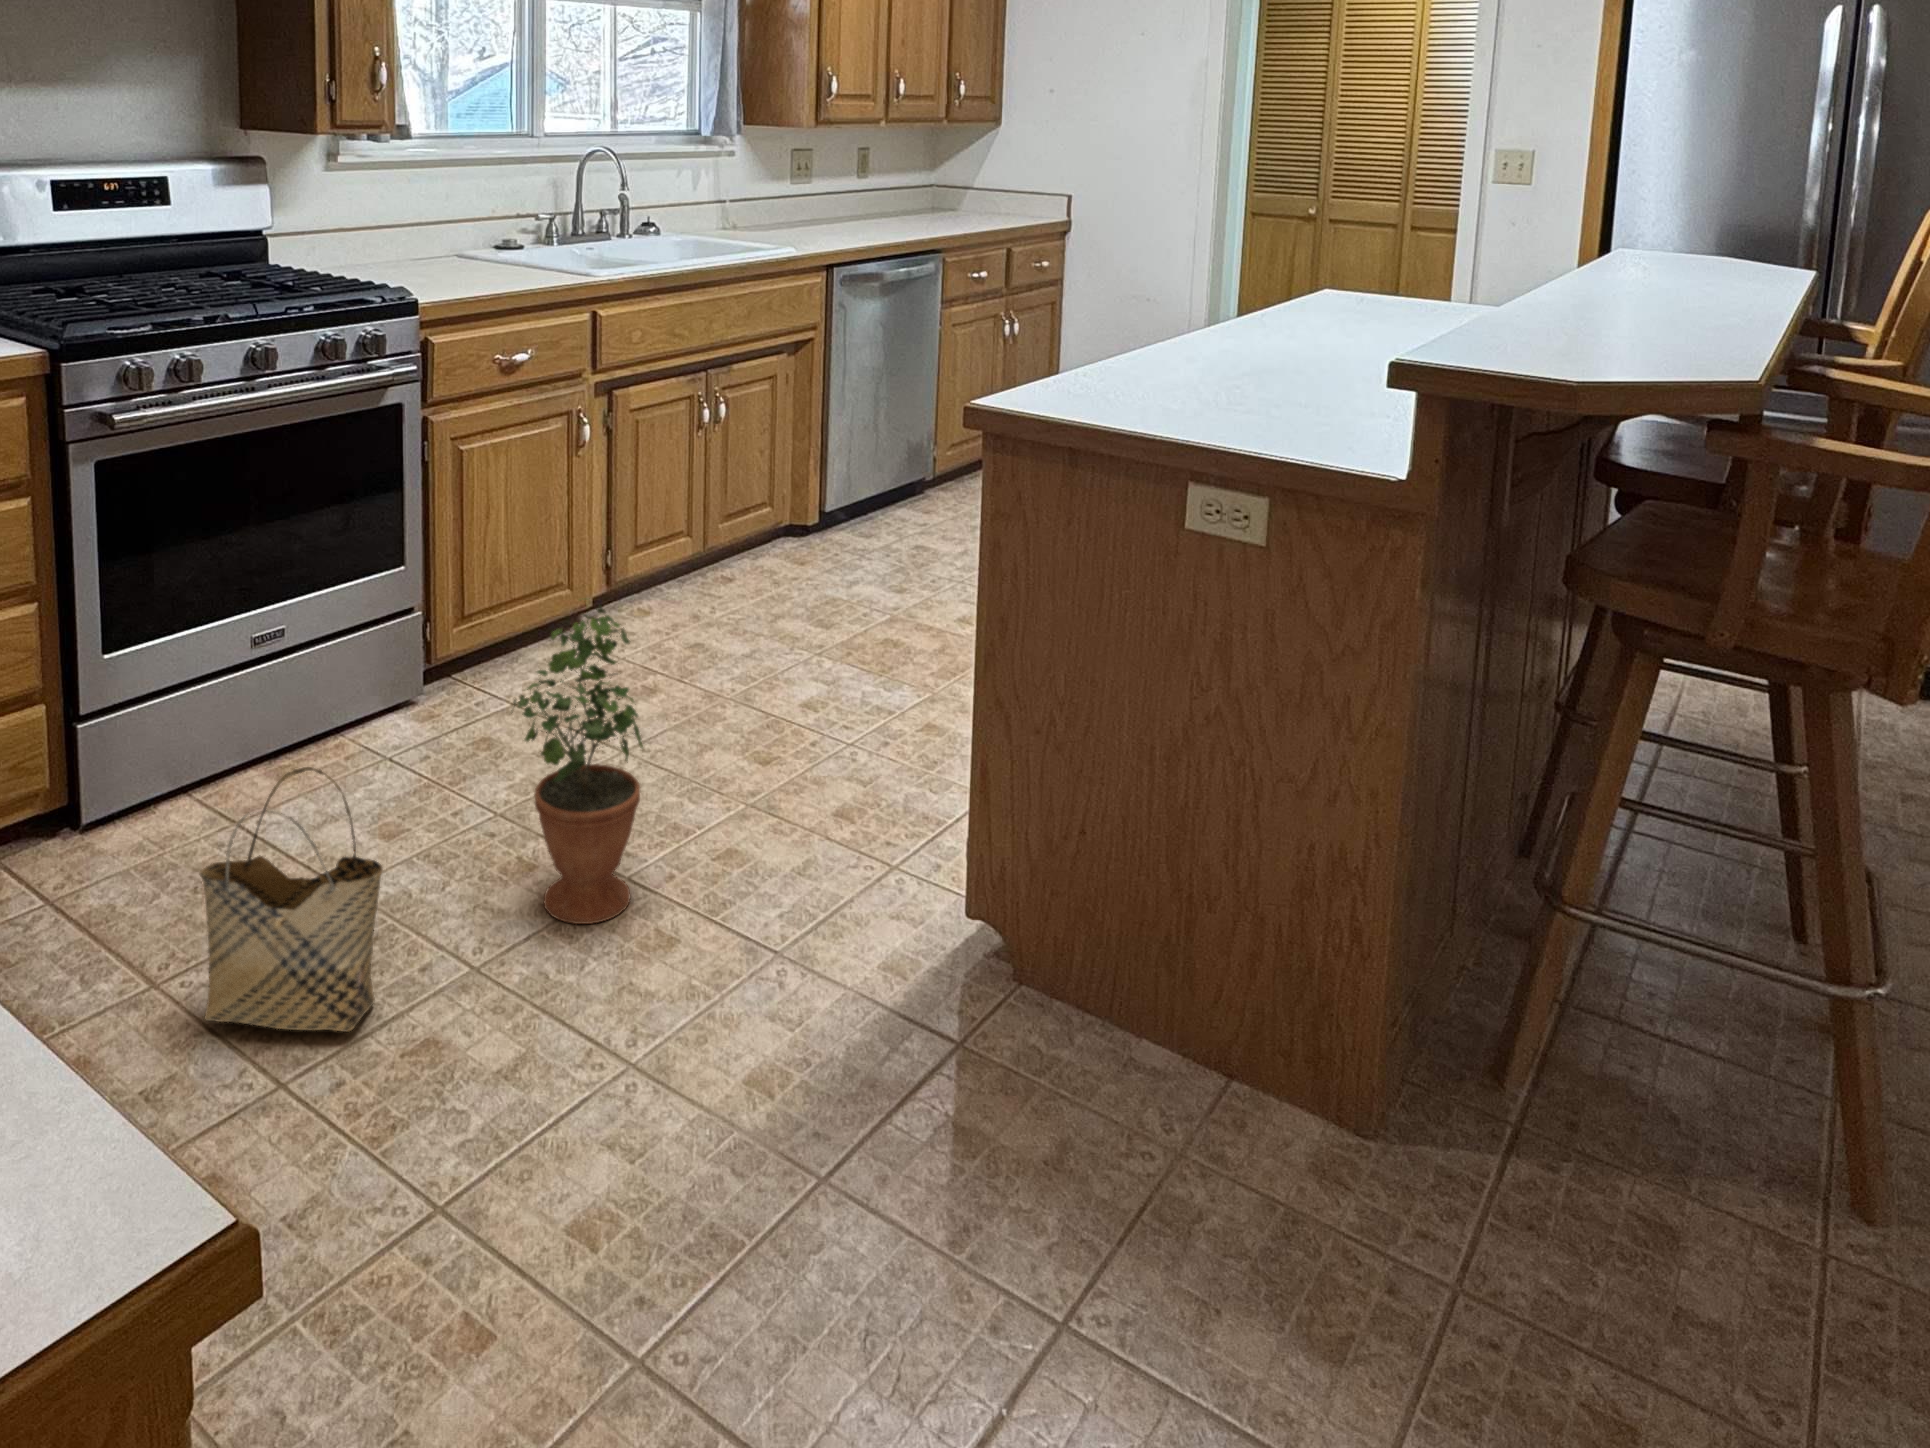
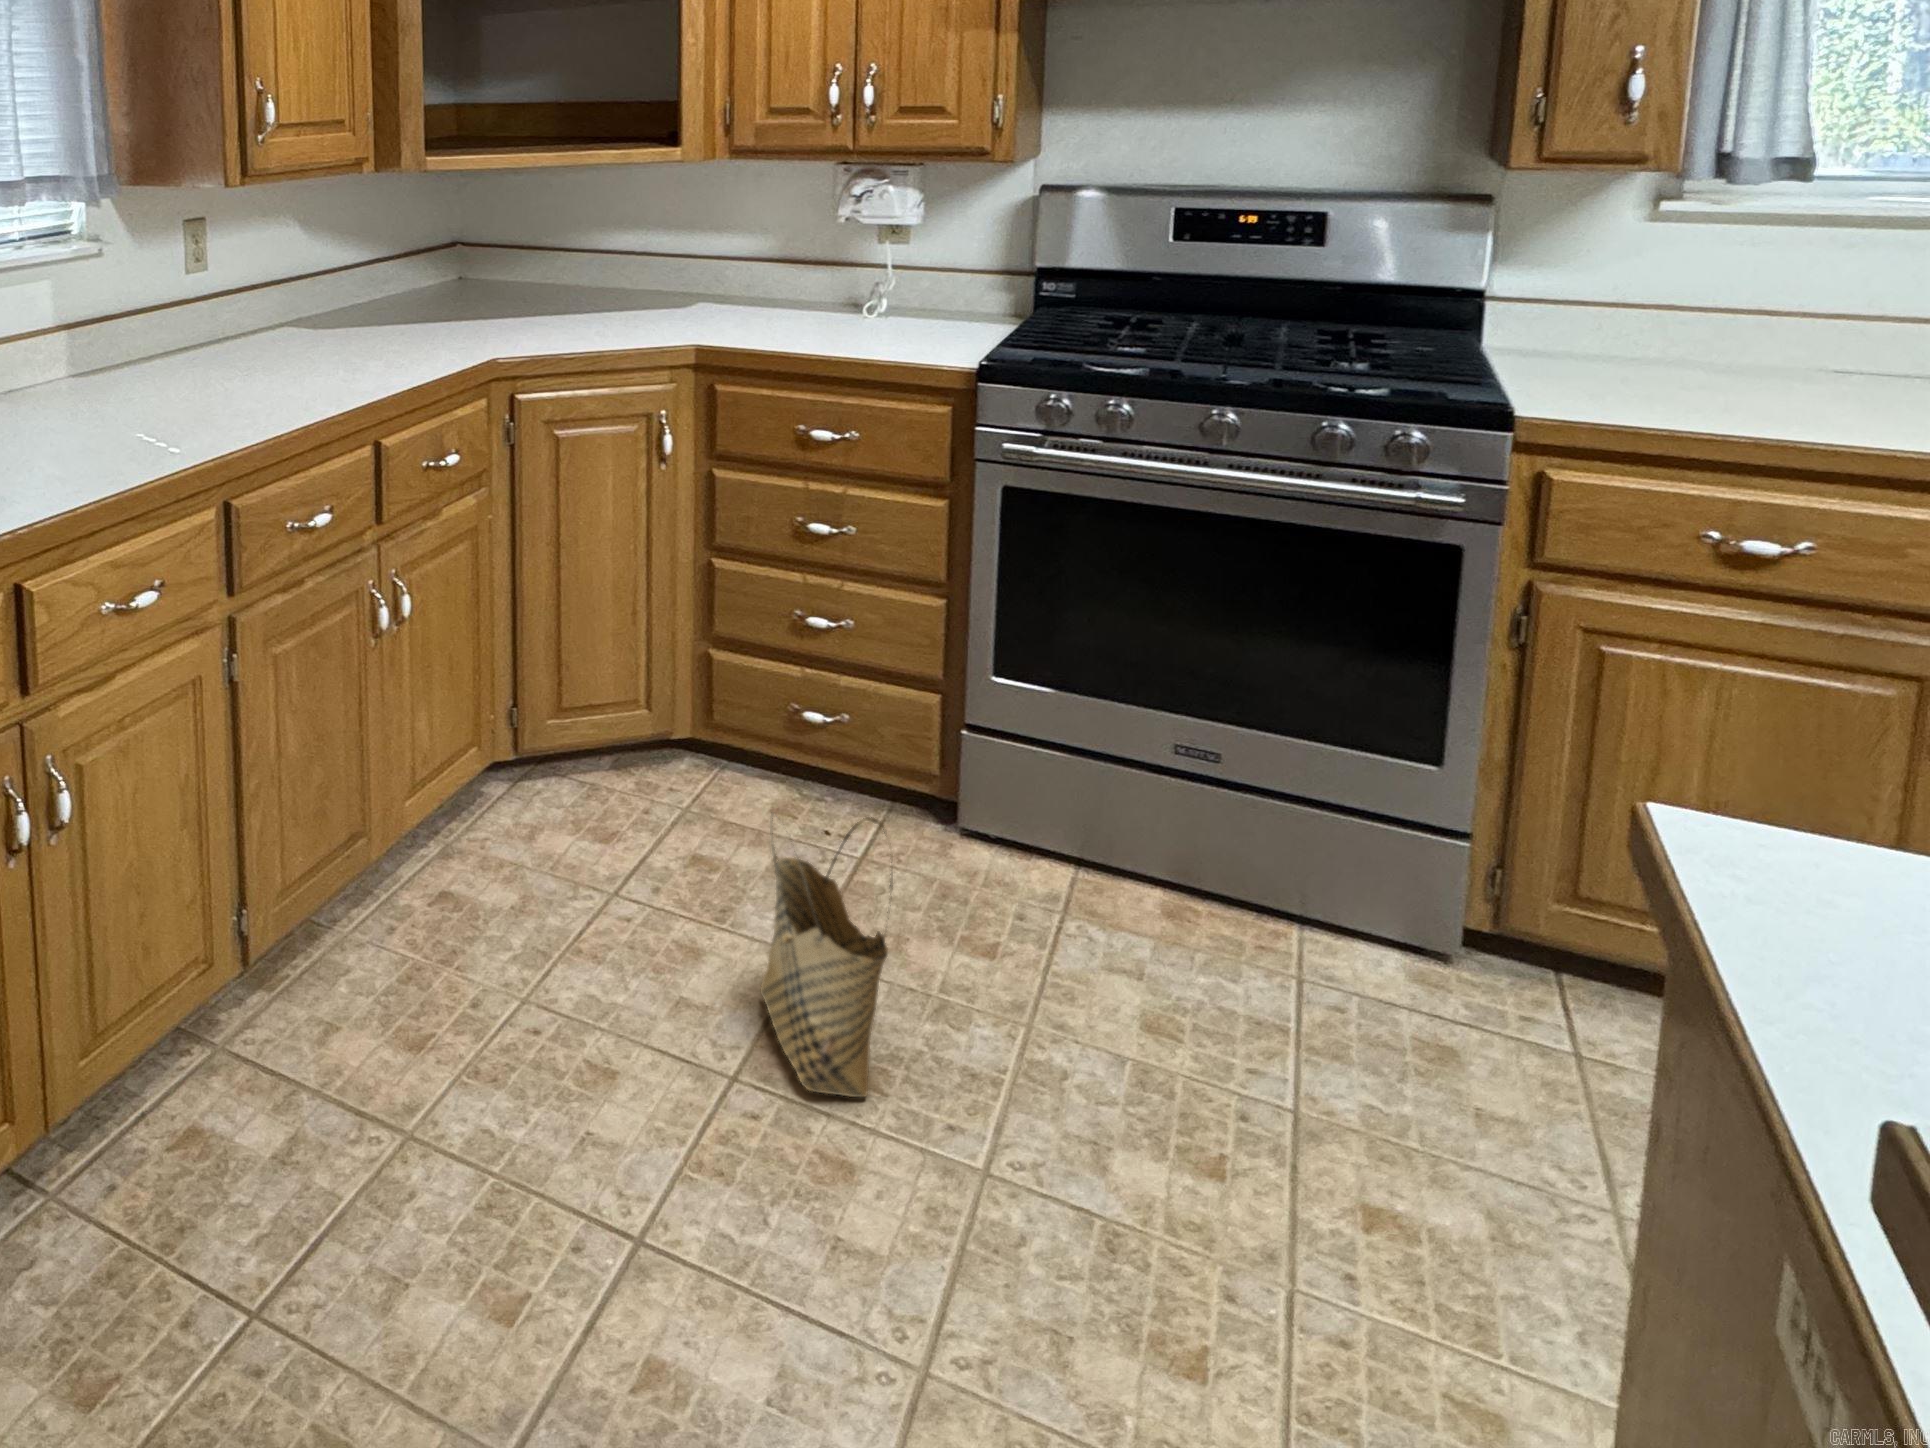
potted plant: present [514,605,643,924] -> none [1101,834,1332,1294]

